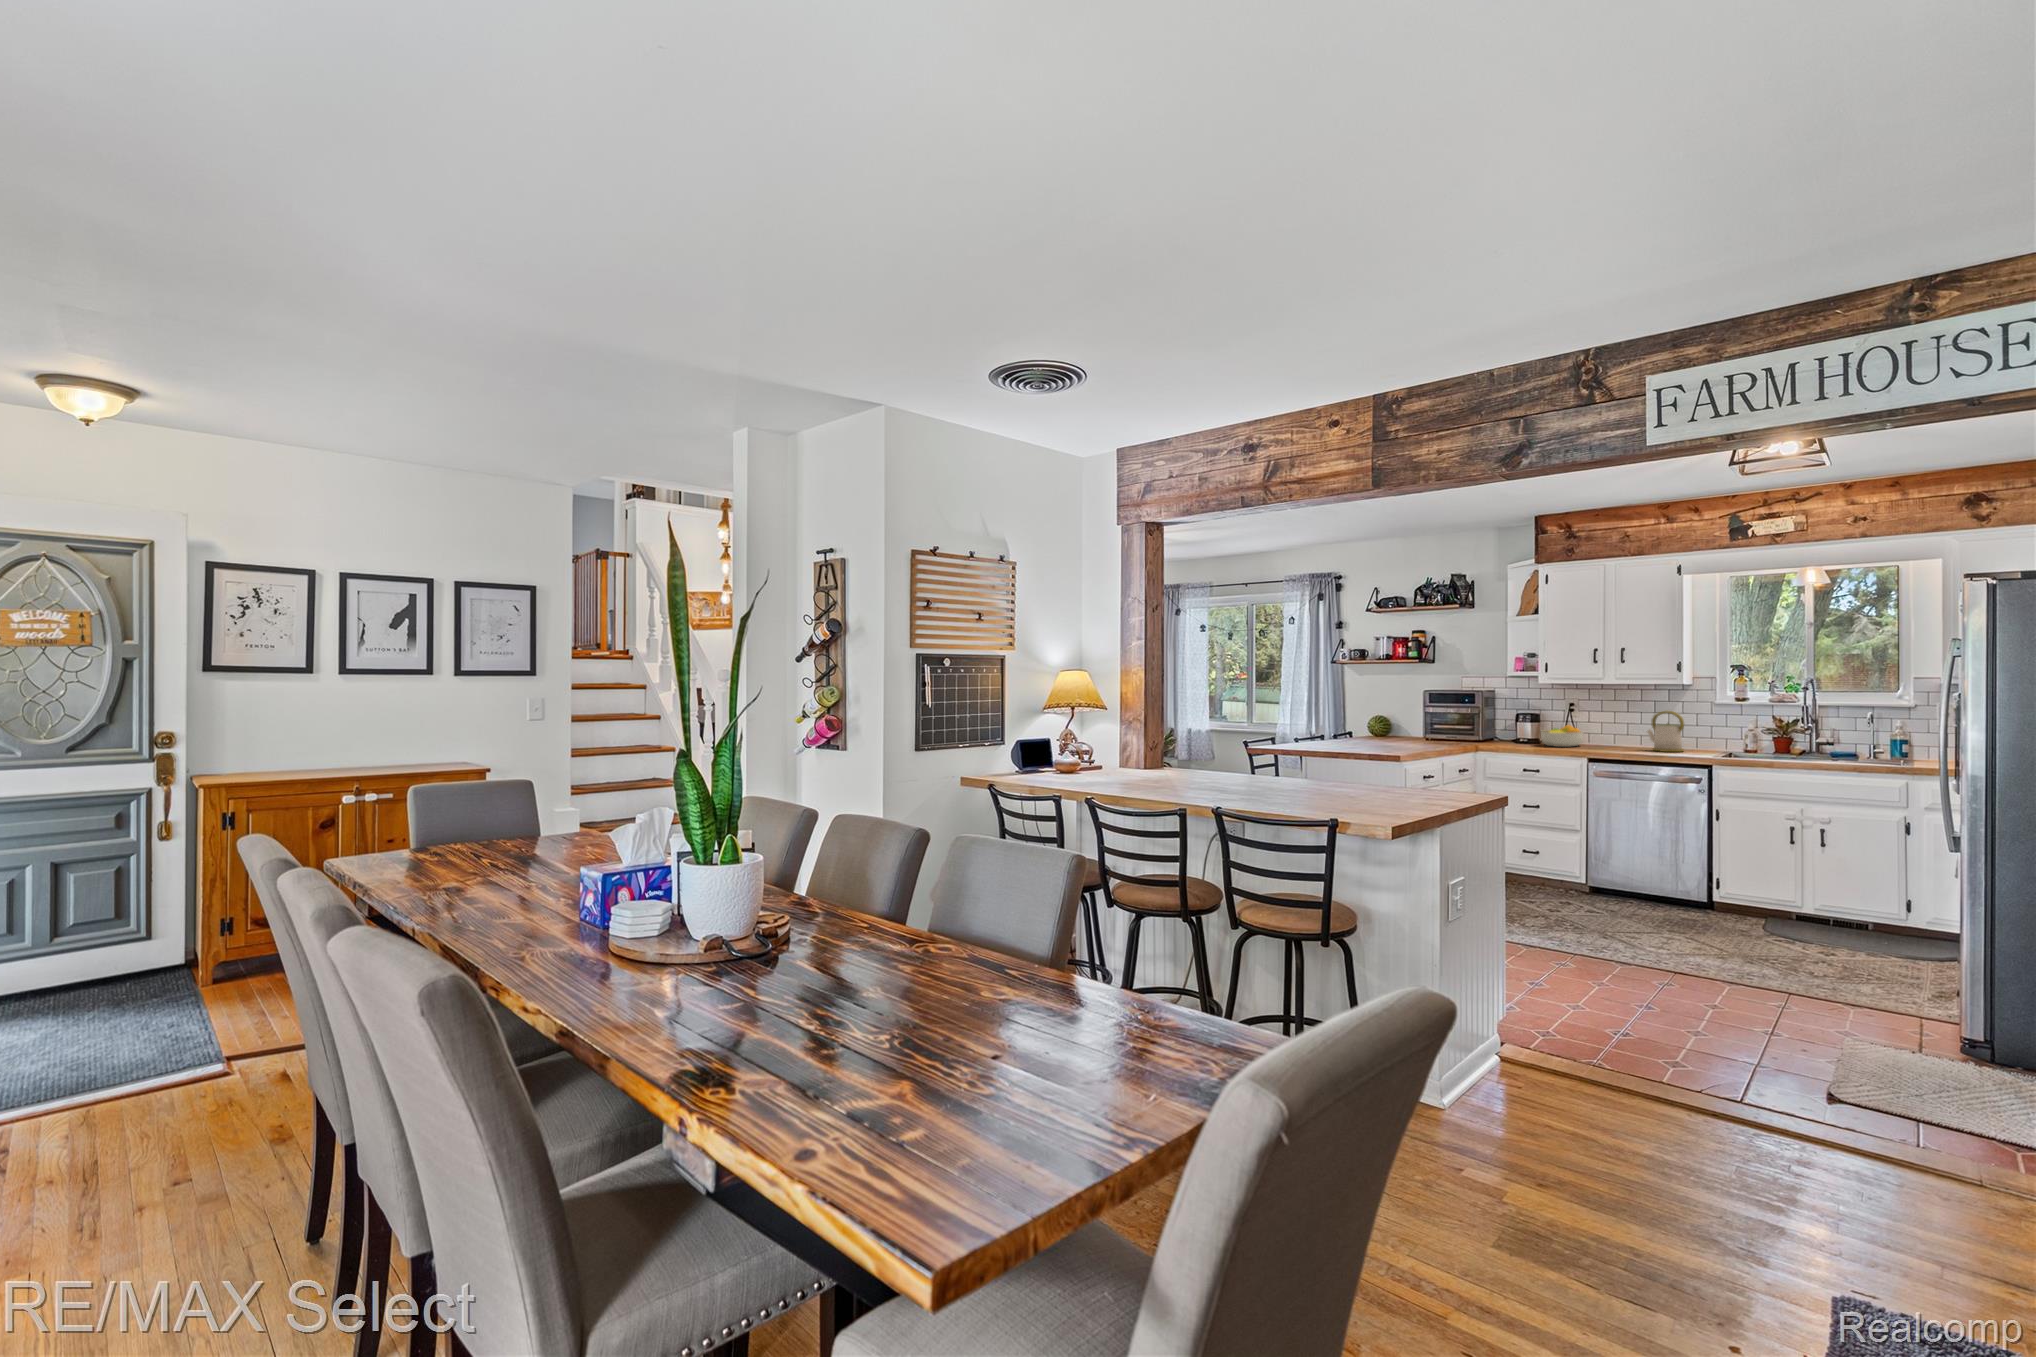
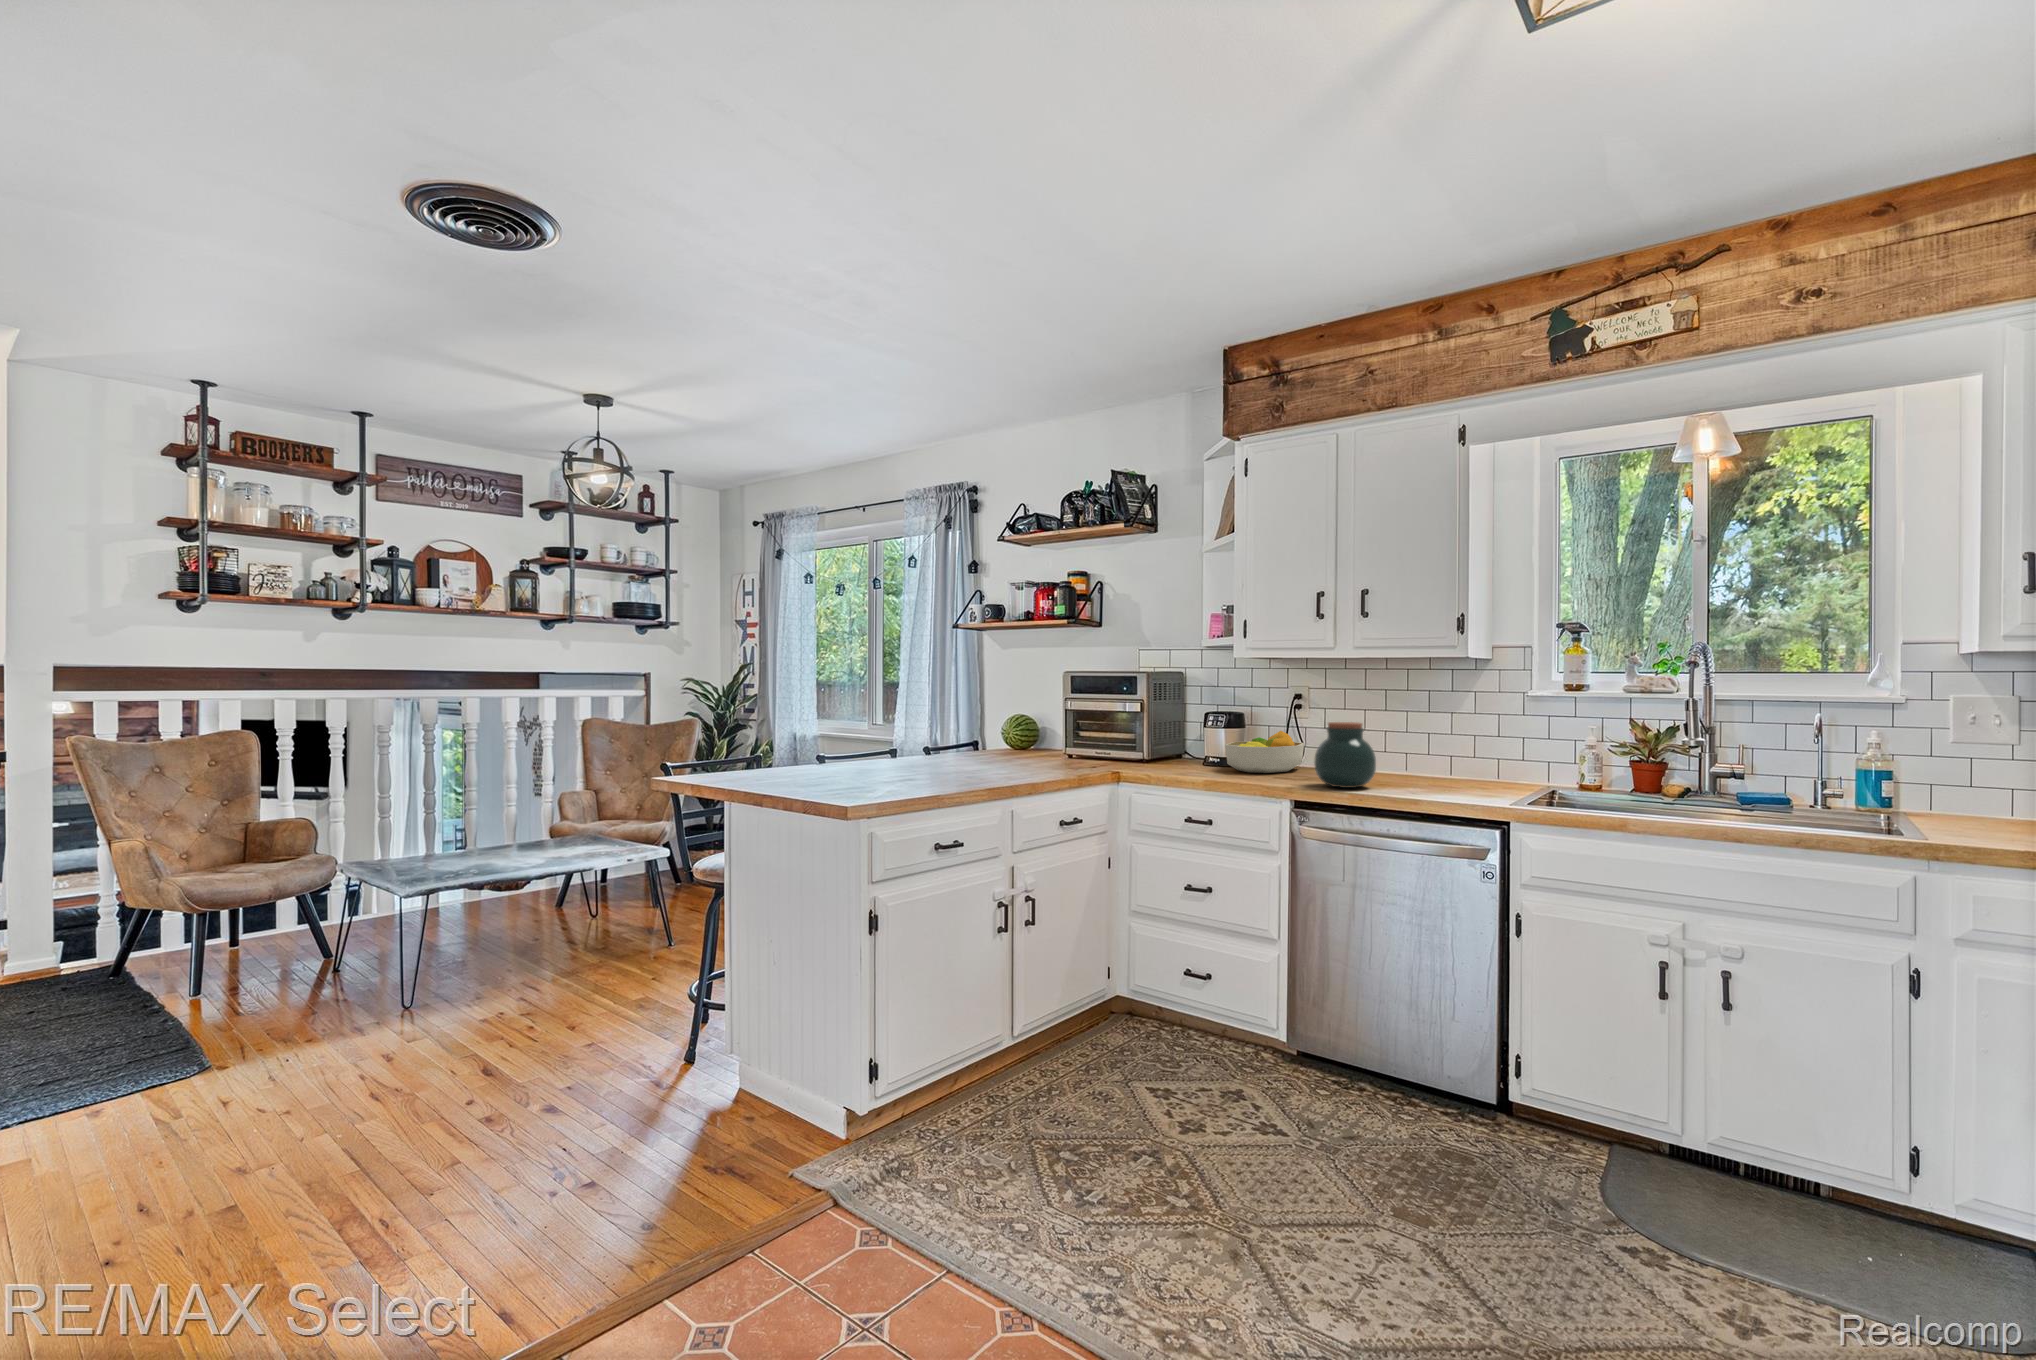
kettle: present [1647,711,1684,752] -> none [1402,705,1467,787]
jar: none [1603,719,1638,752] -> present [1314,722,1376,788]

